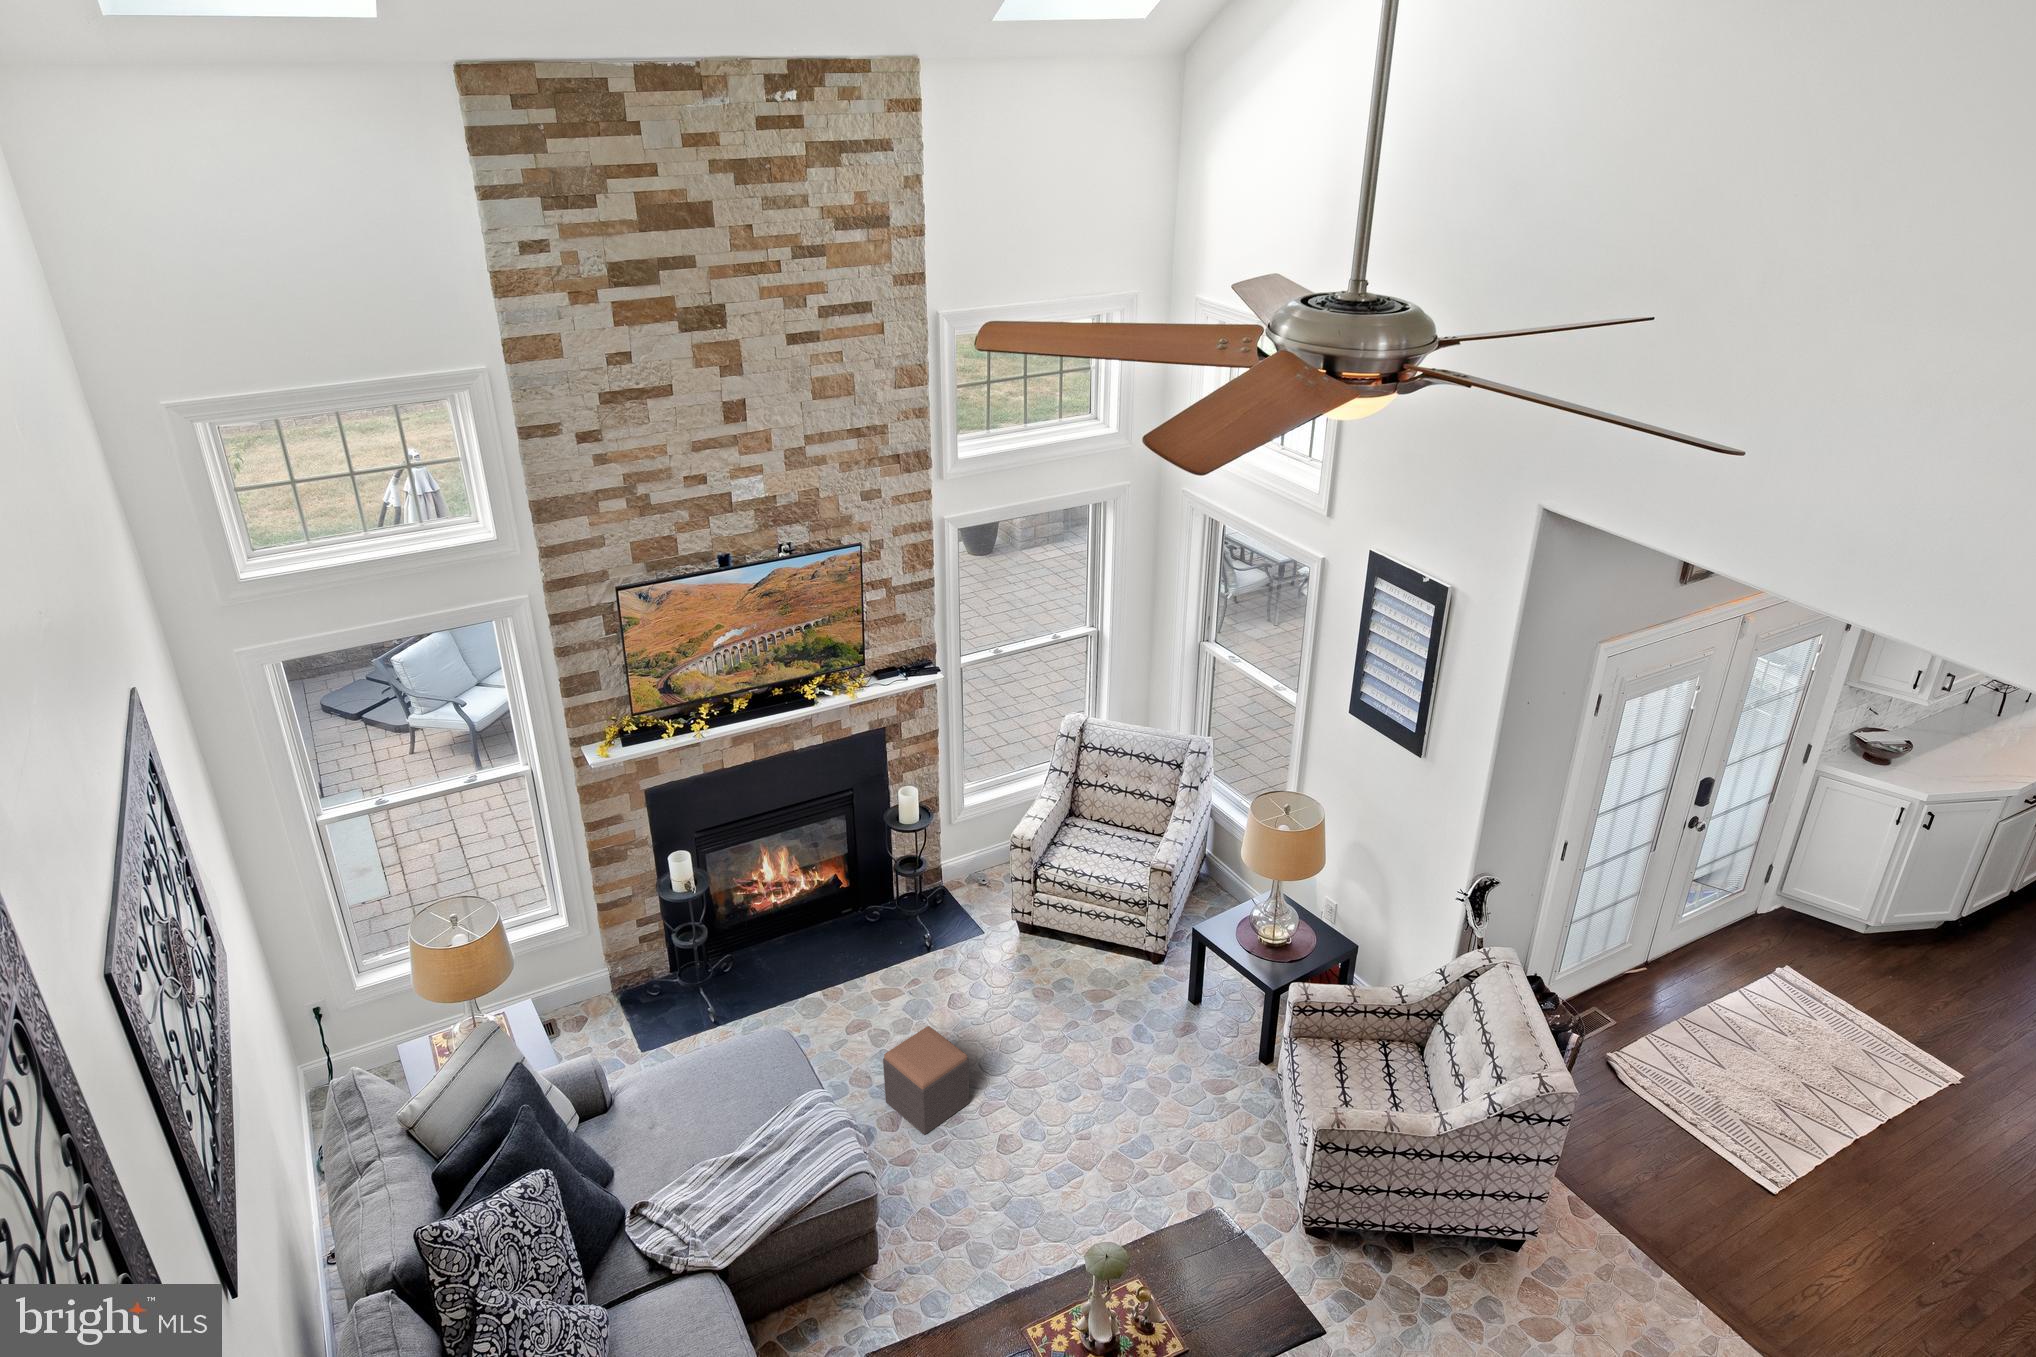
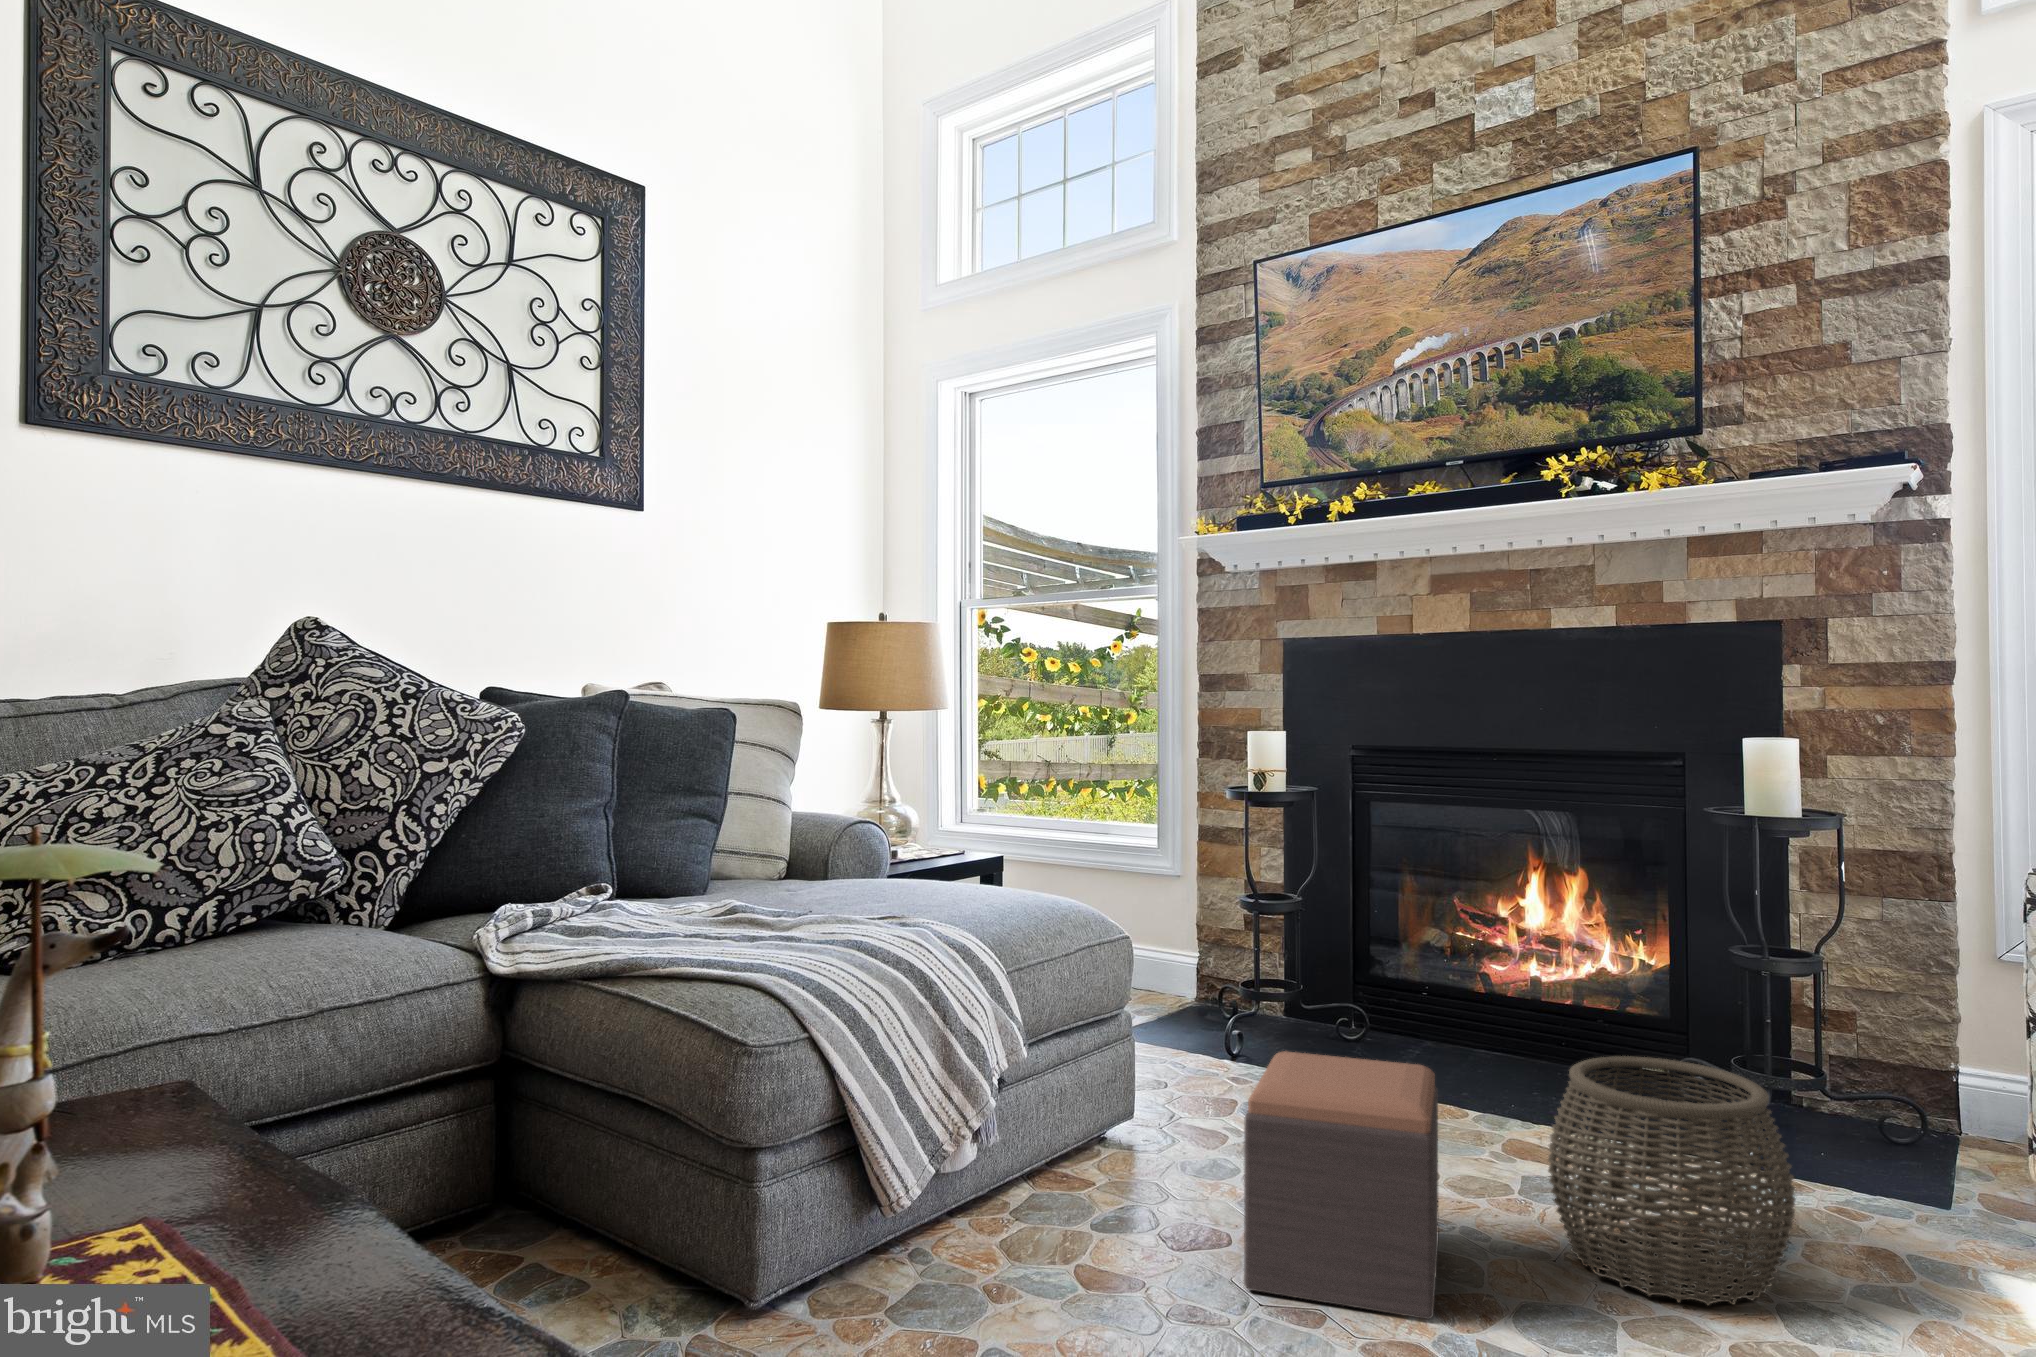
woven basket: none [942,964,1015,1050] -> present [1548,1056,1796,1305]

